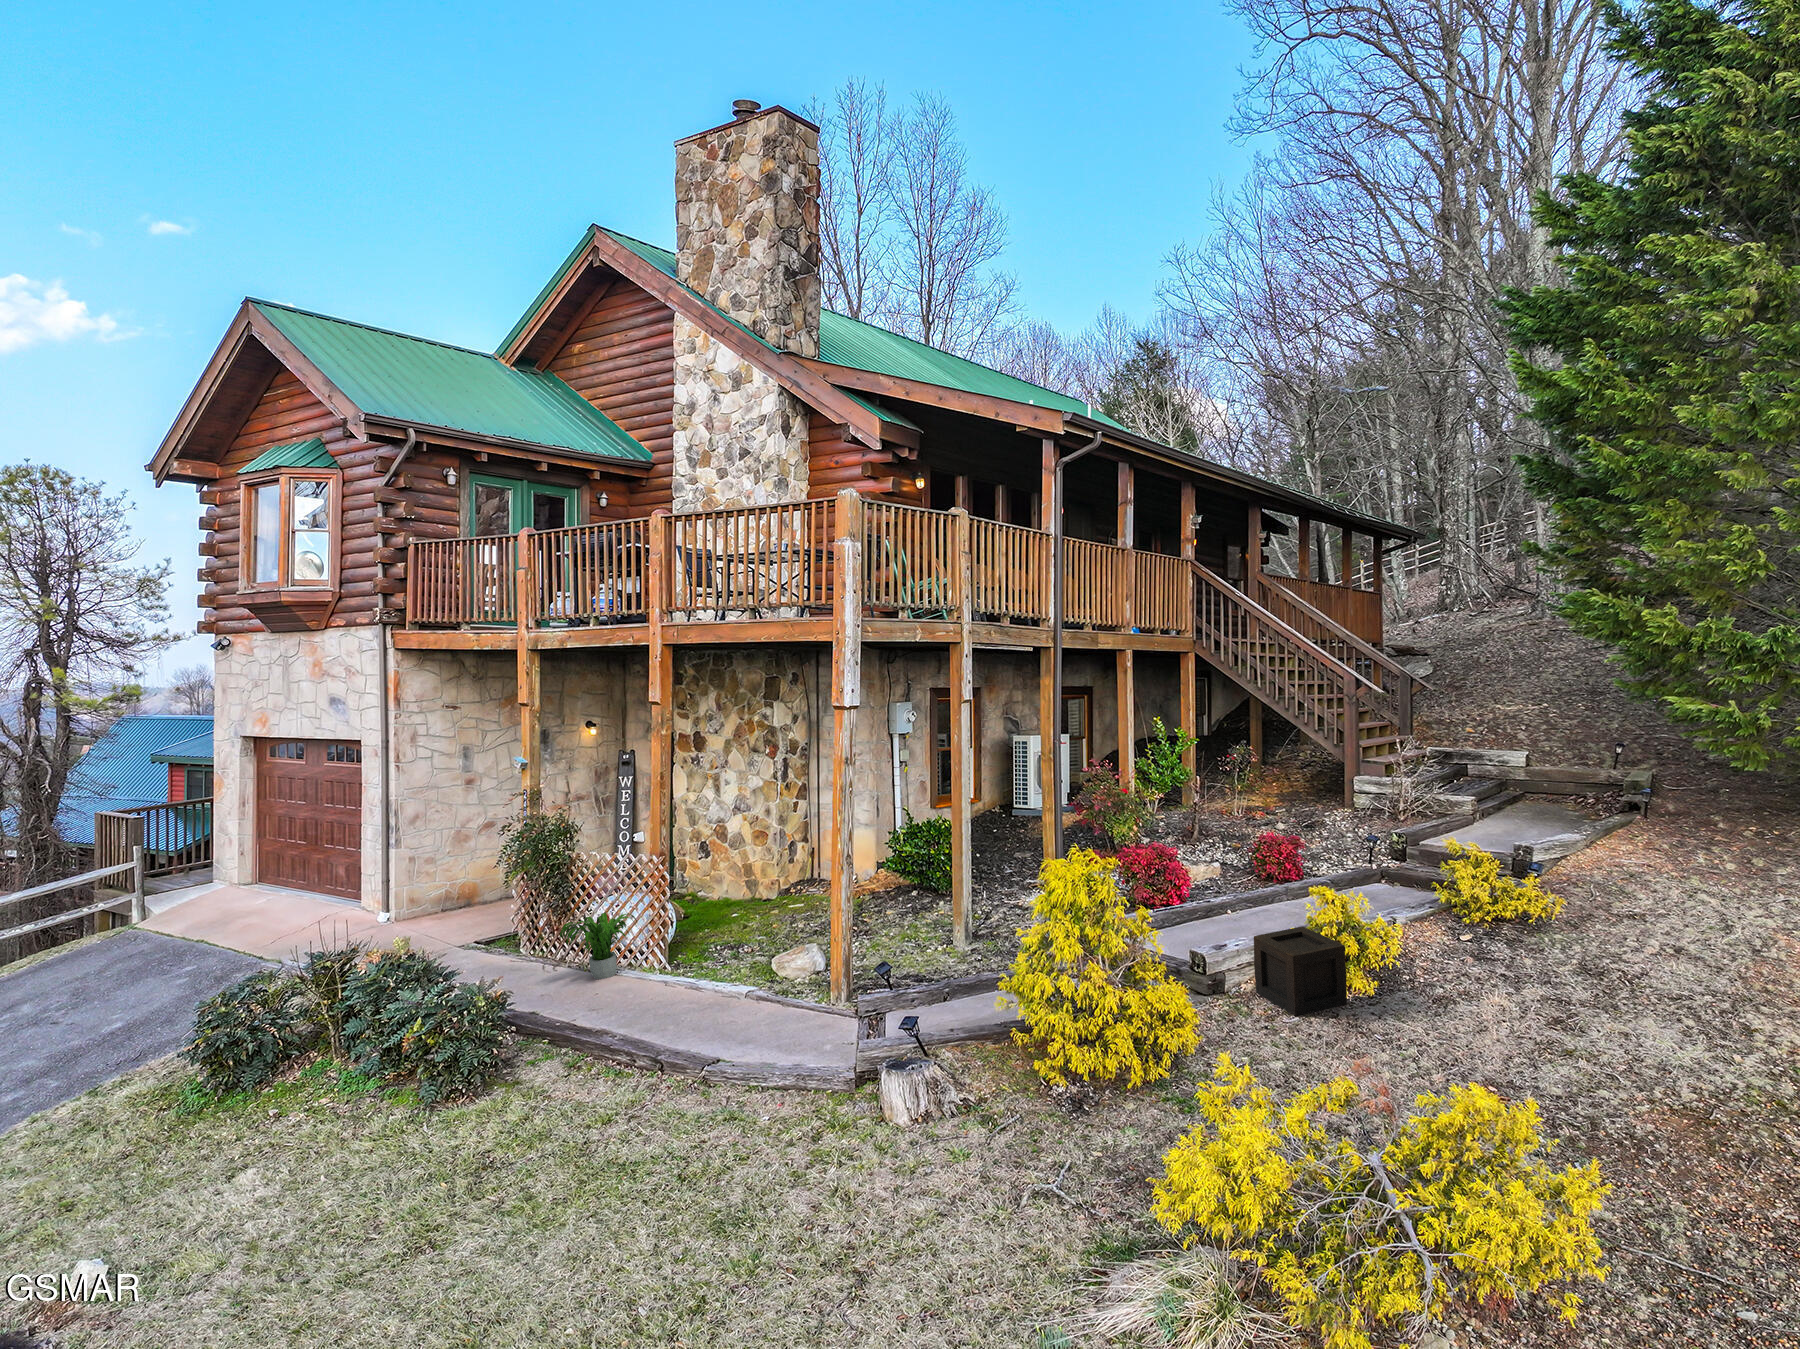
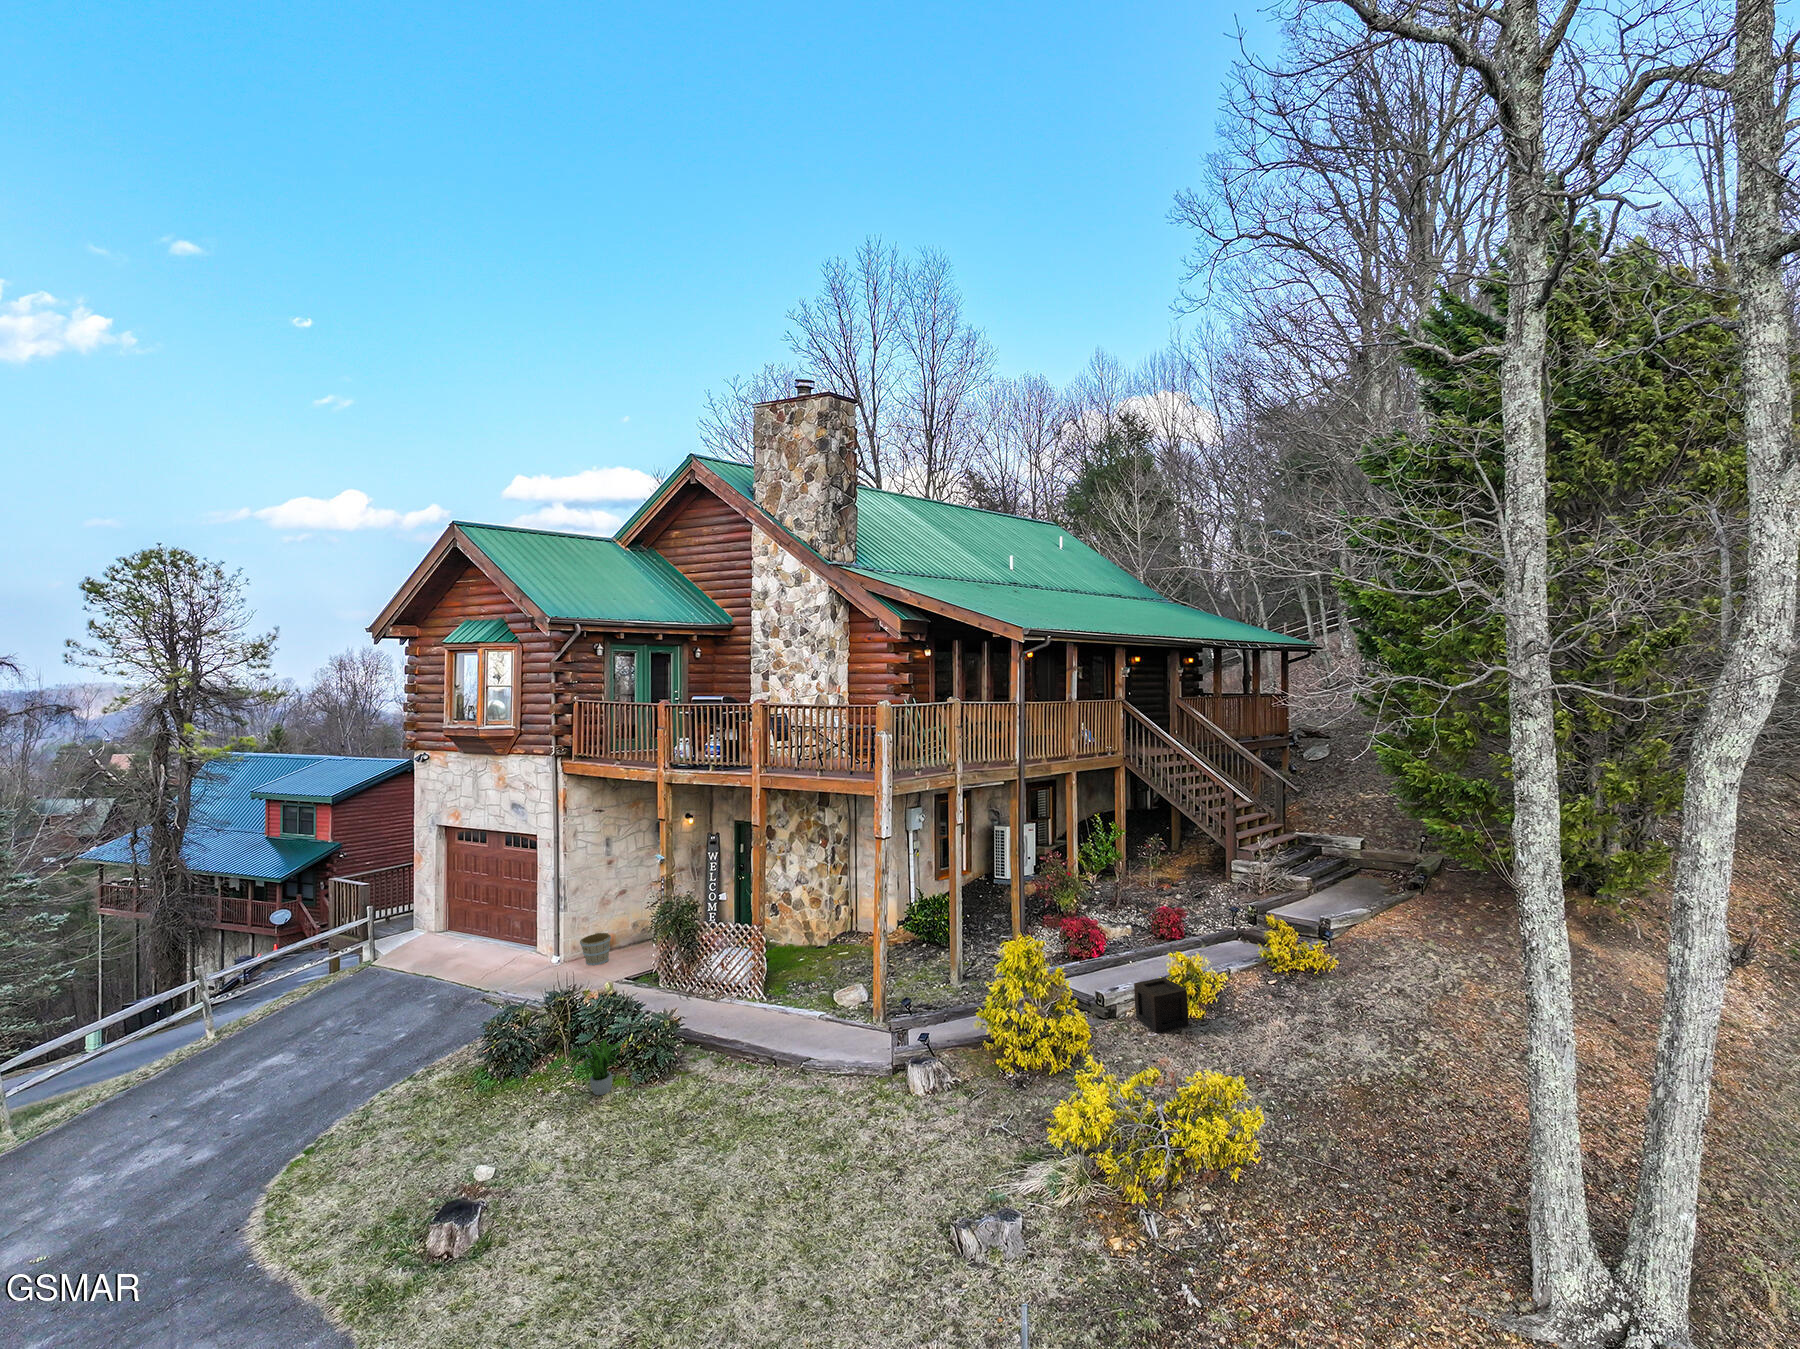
wooden bucket: none [419,878,466,925] -> present [580,933,611,965]
potted plant: present [560,913,637,979] -> present [567,1039,625,1095]

